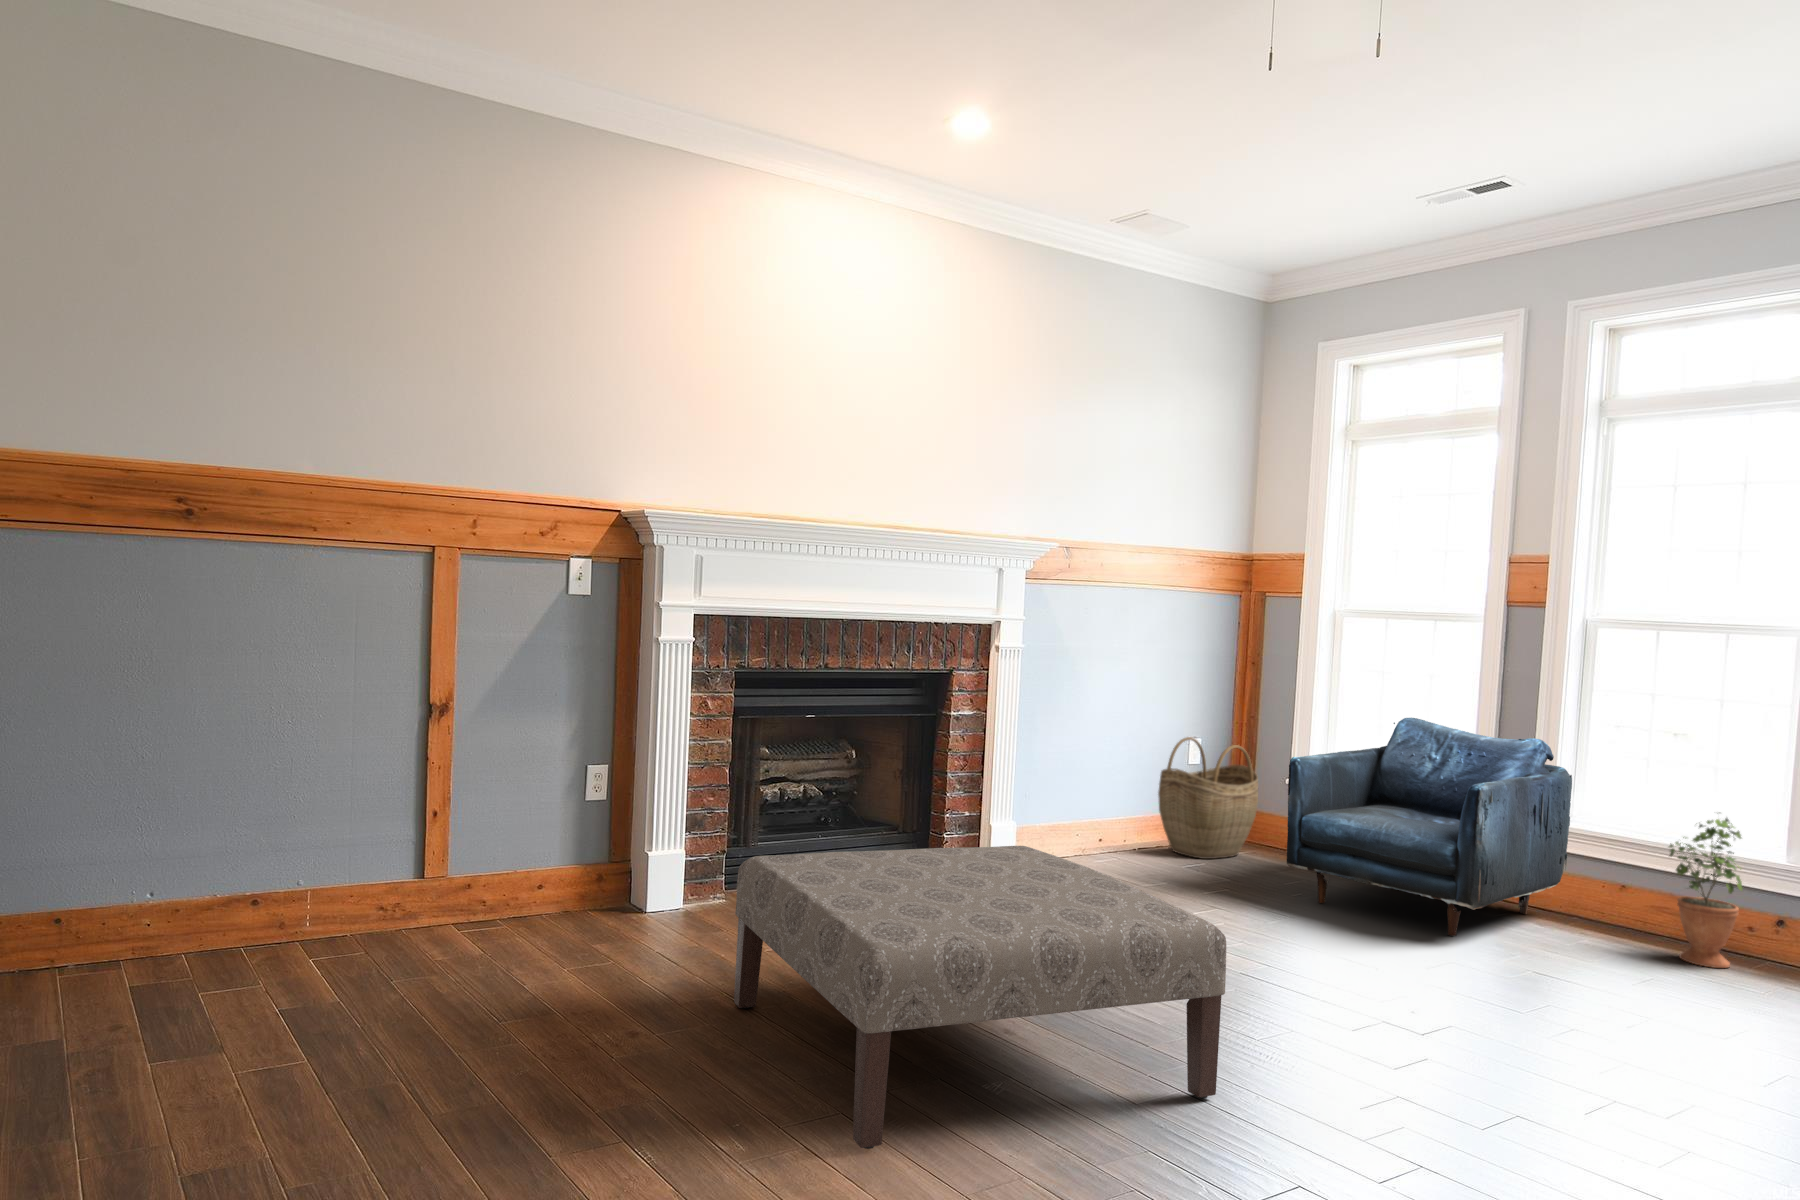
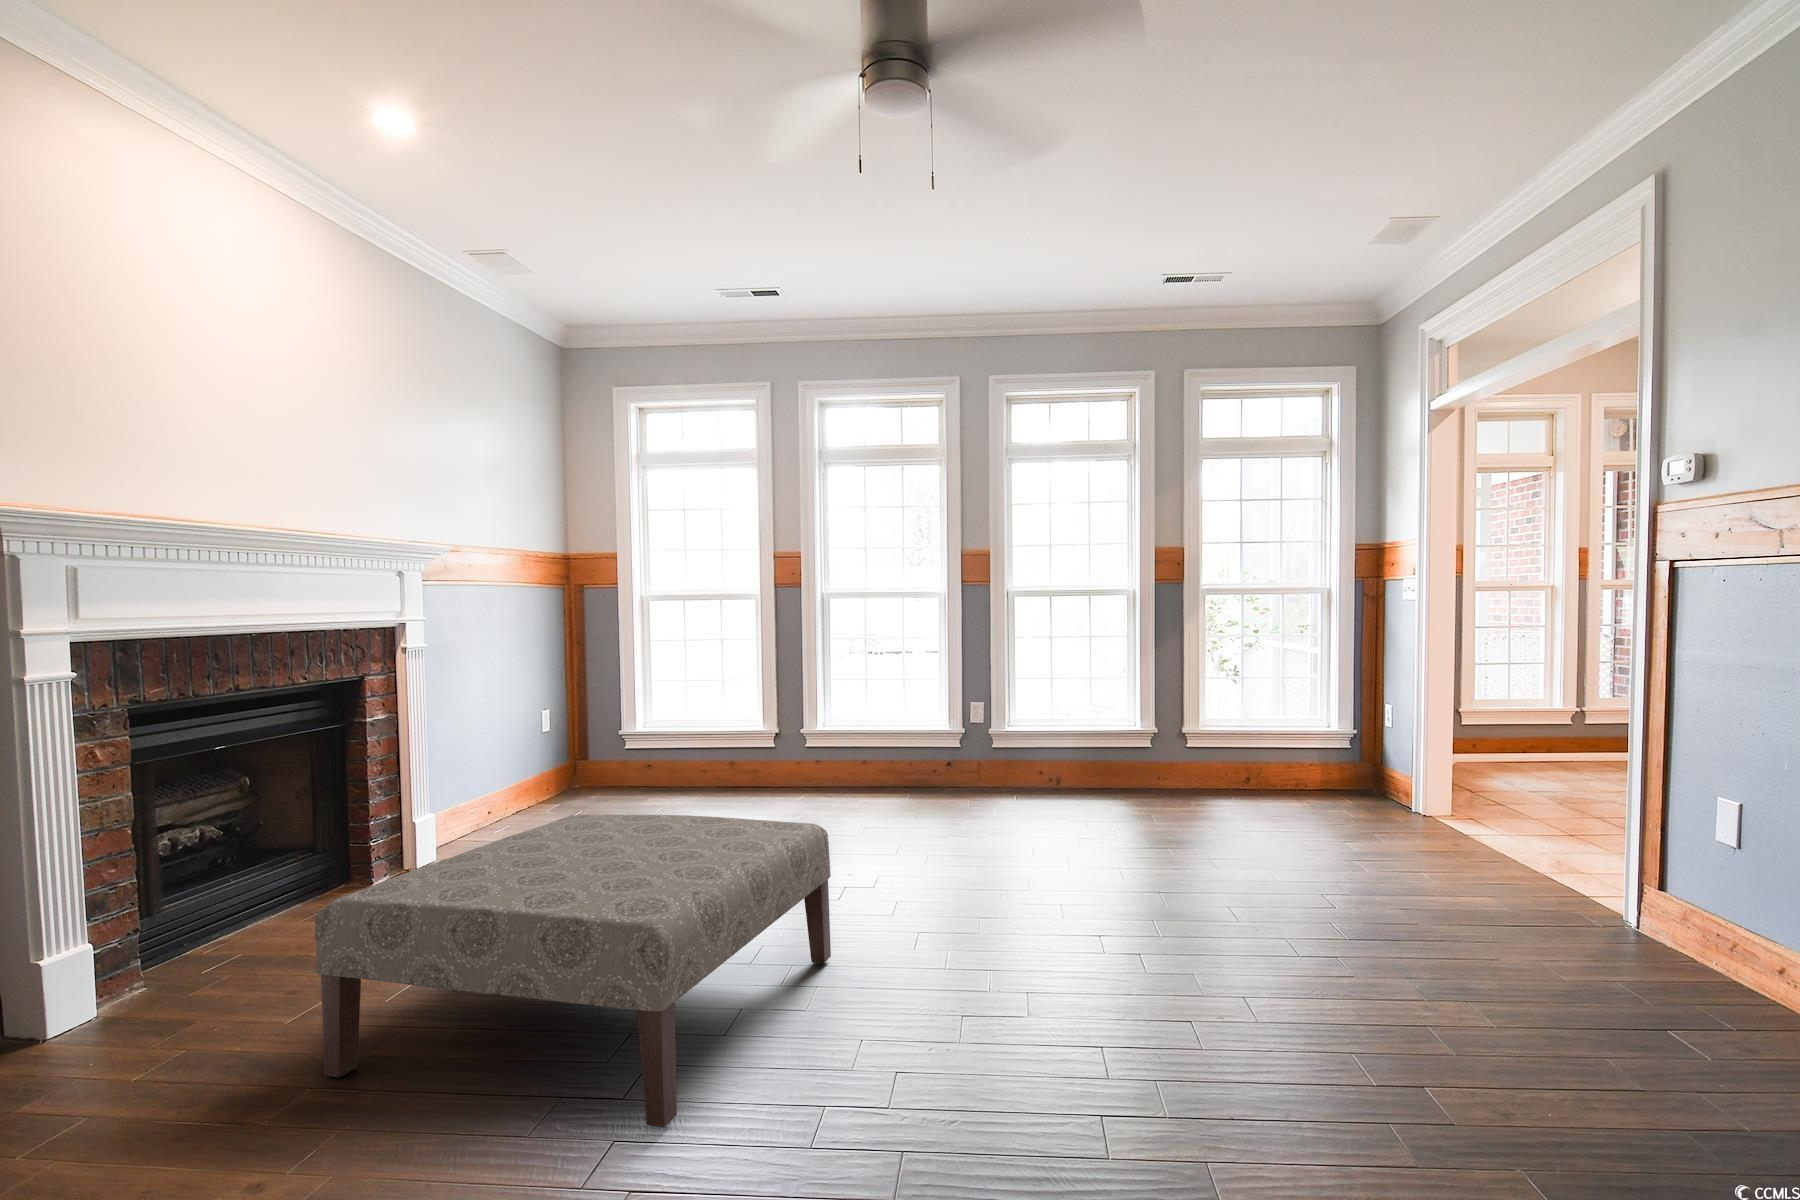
armchair: present [1287,718,1572,936] -> none [667,667,832,814]
woven basket: present [1158,737,1258,859] -> none [530,709,610,809]
potted plant: present [1669,818,1743,968] -> none [897,694,937,788]

